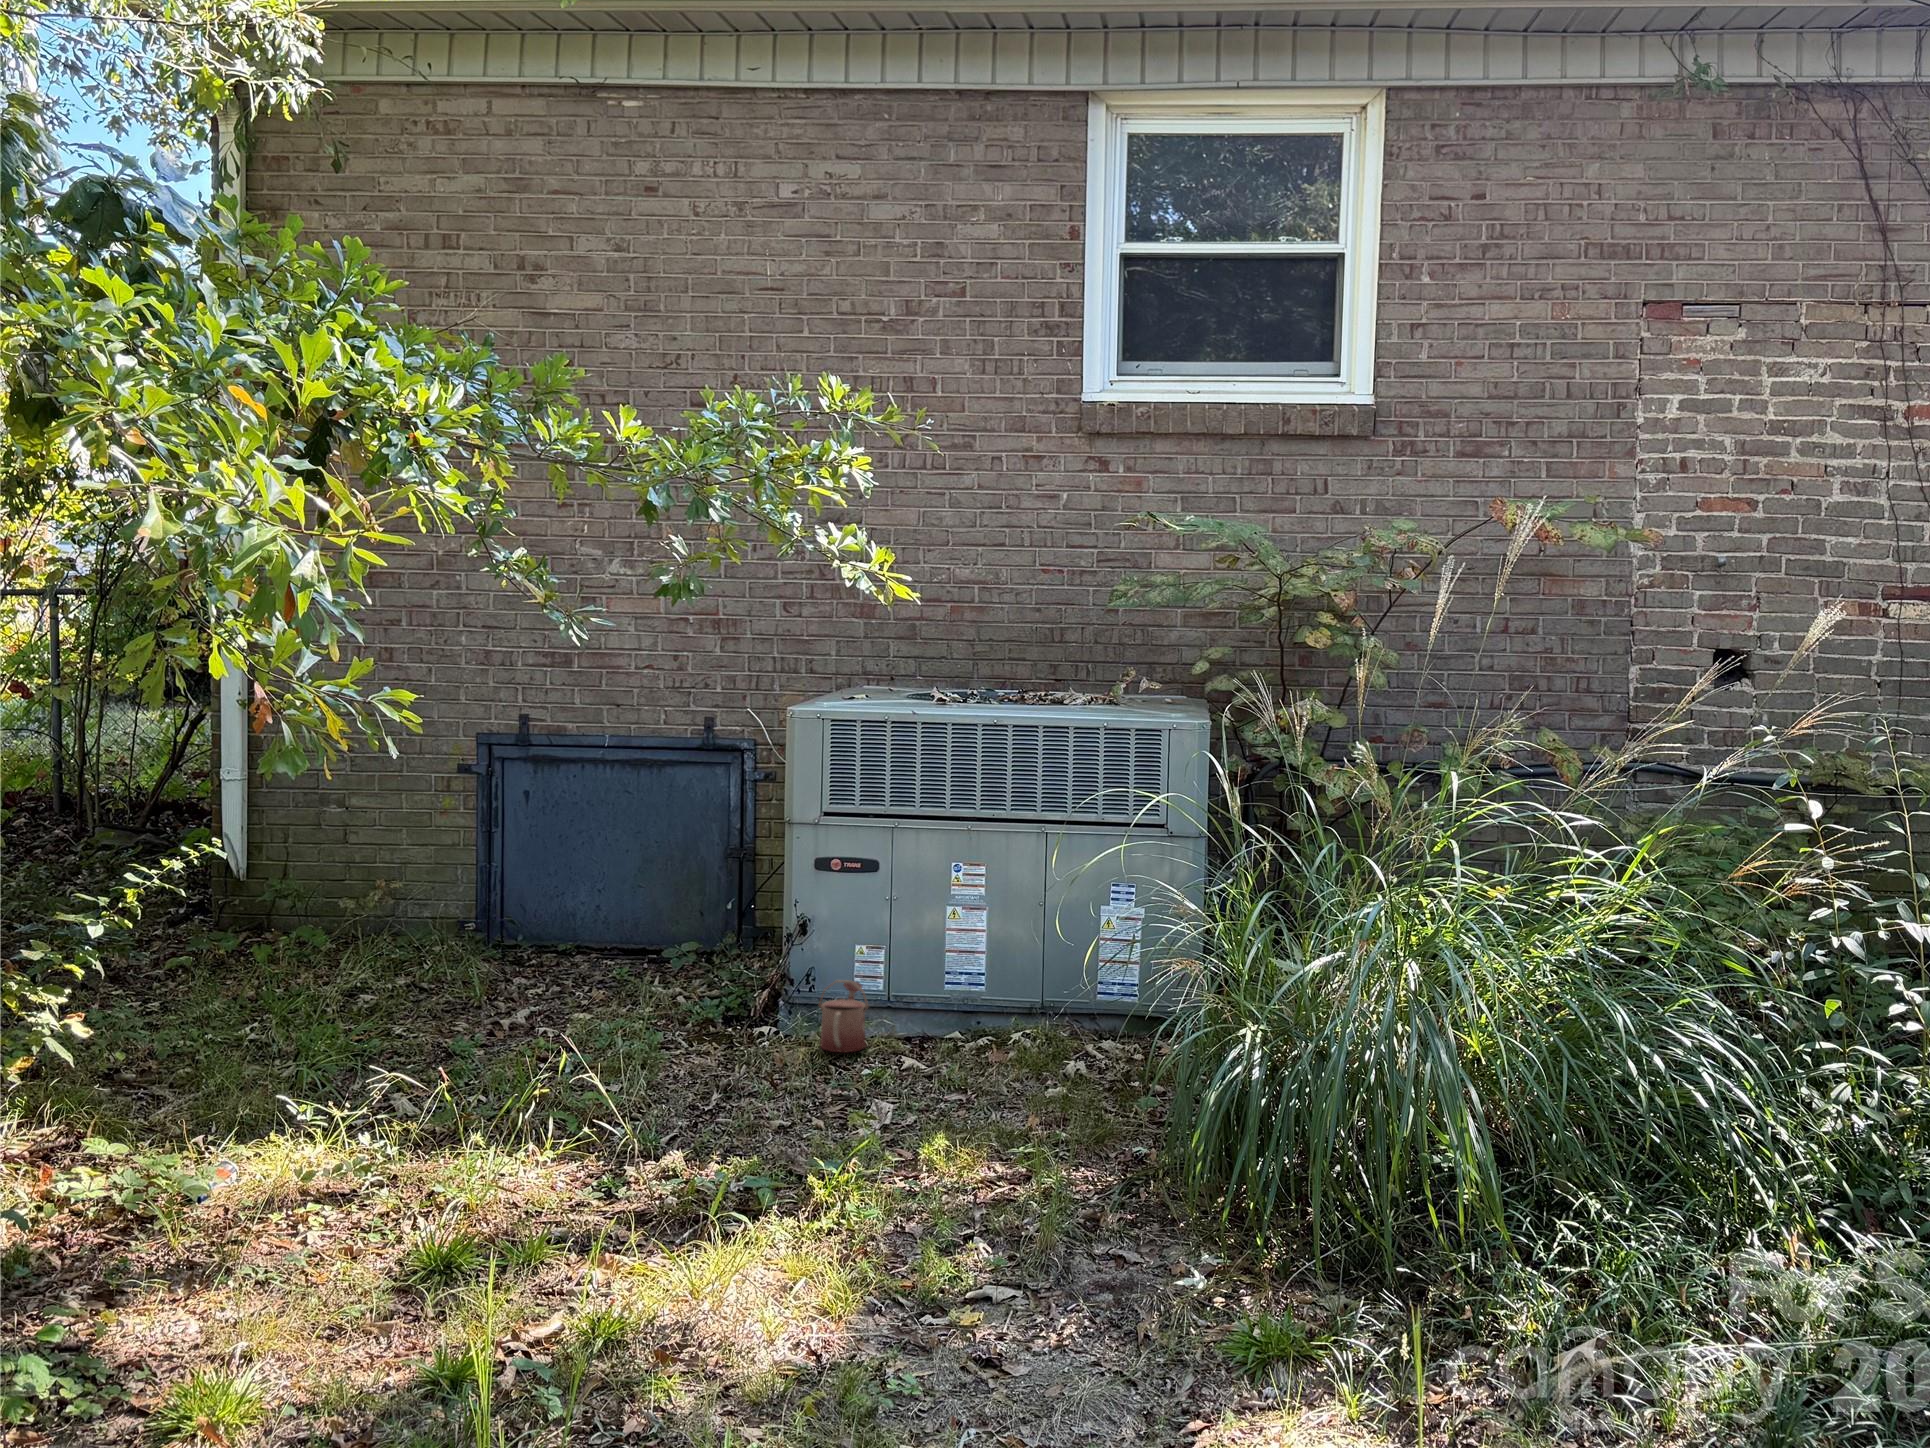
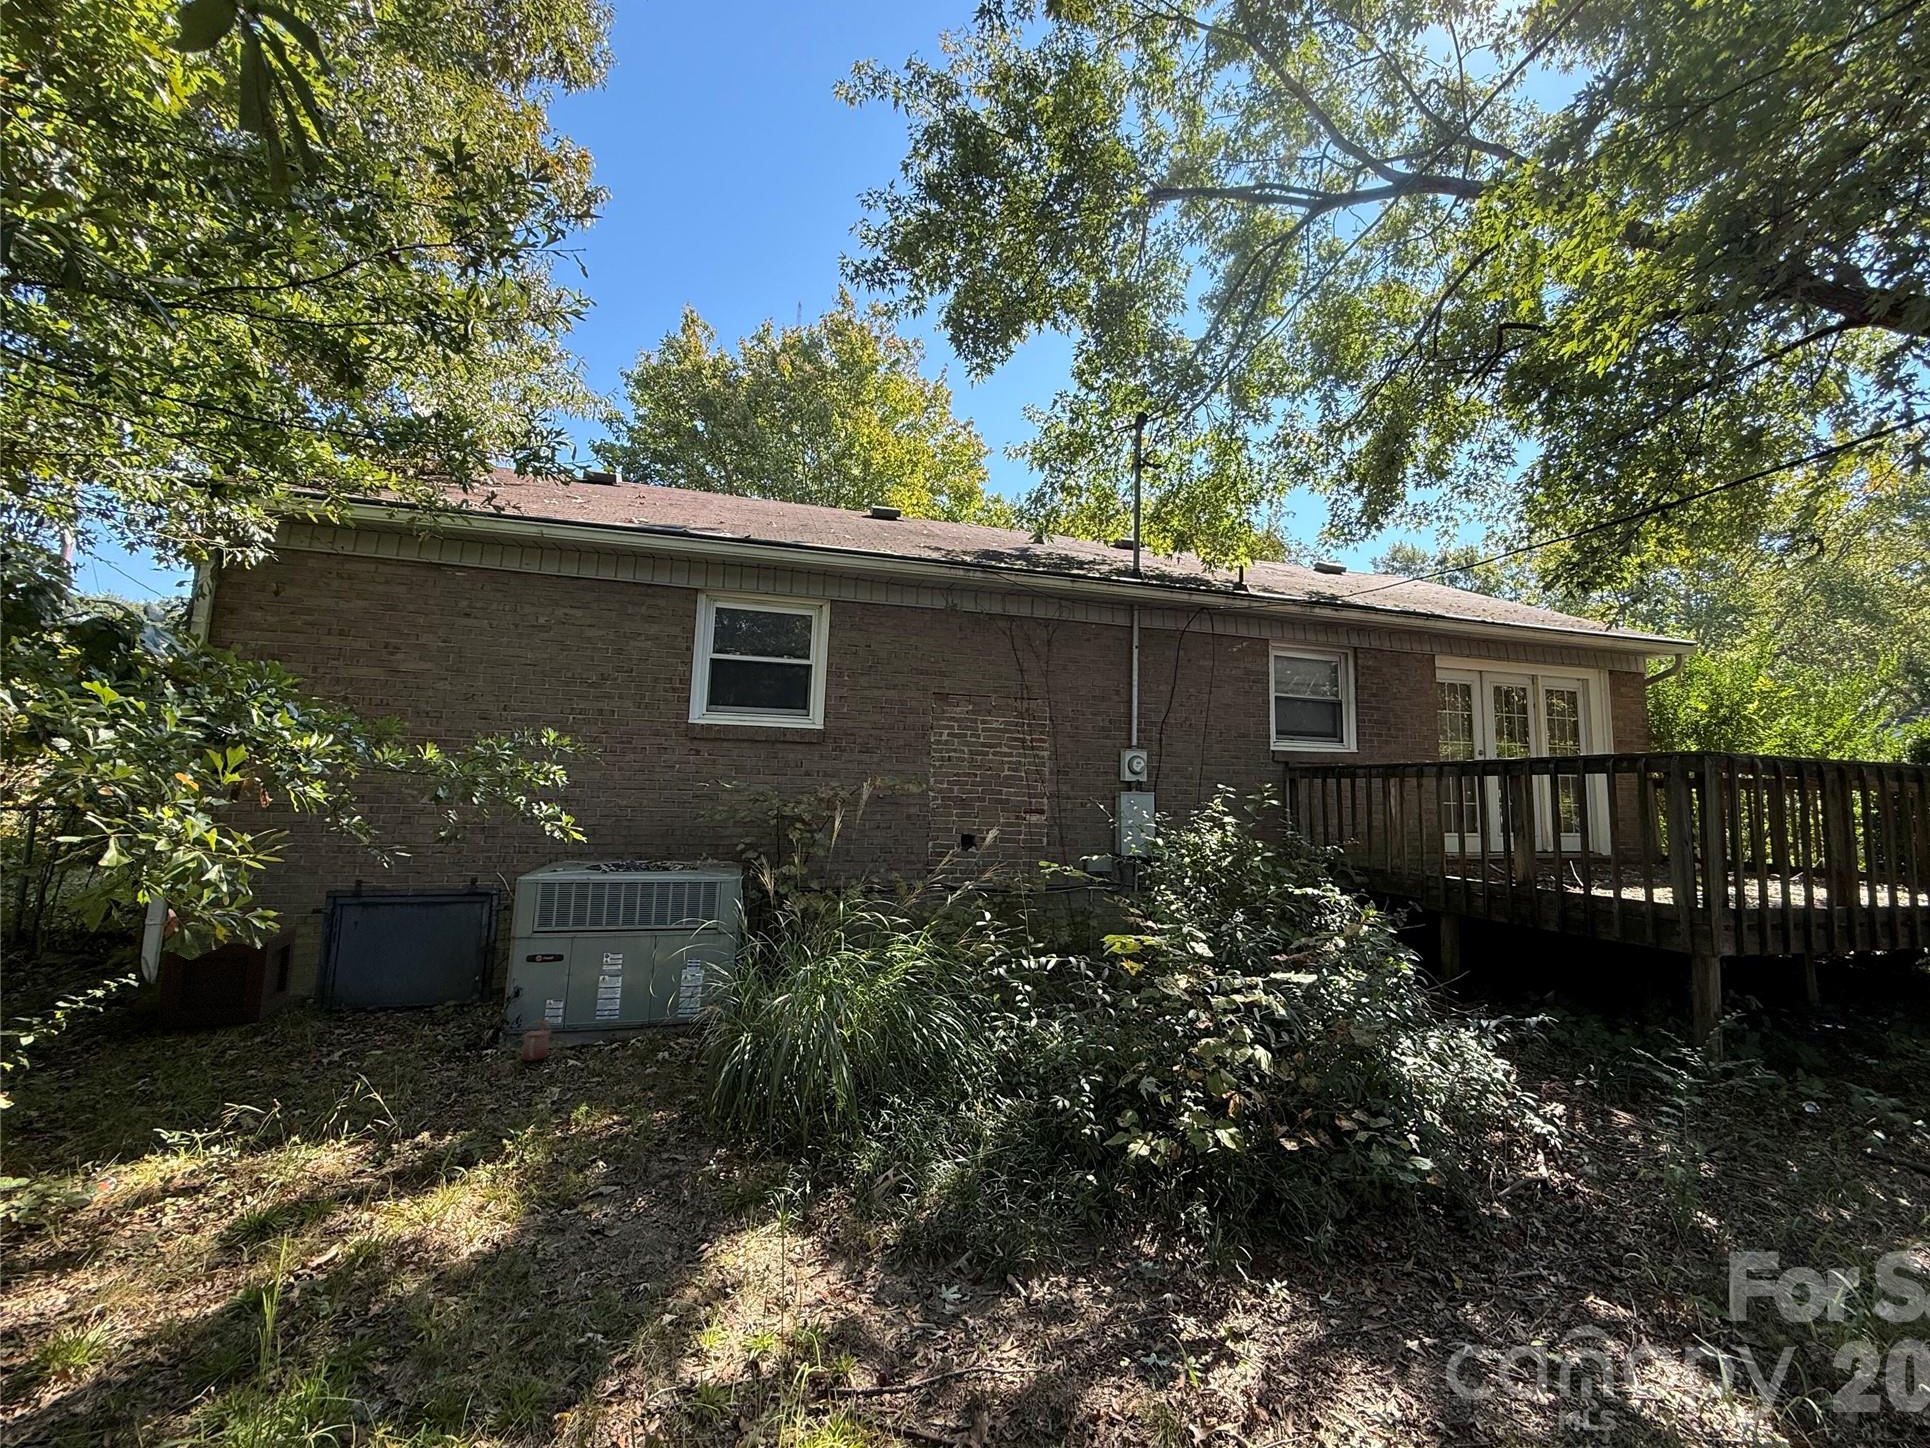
wooden crate: none [262,790,443,947] -> present [157,927,296,1028]

